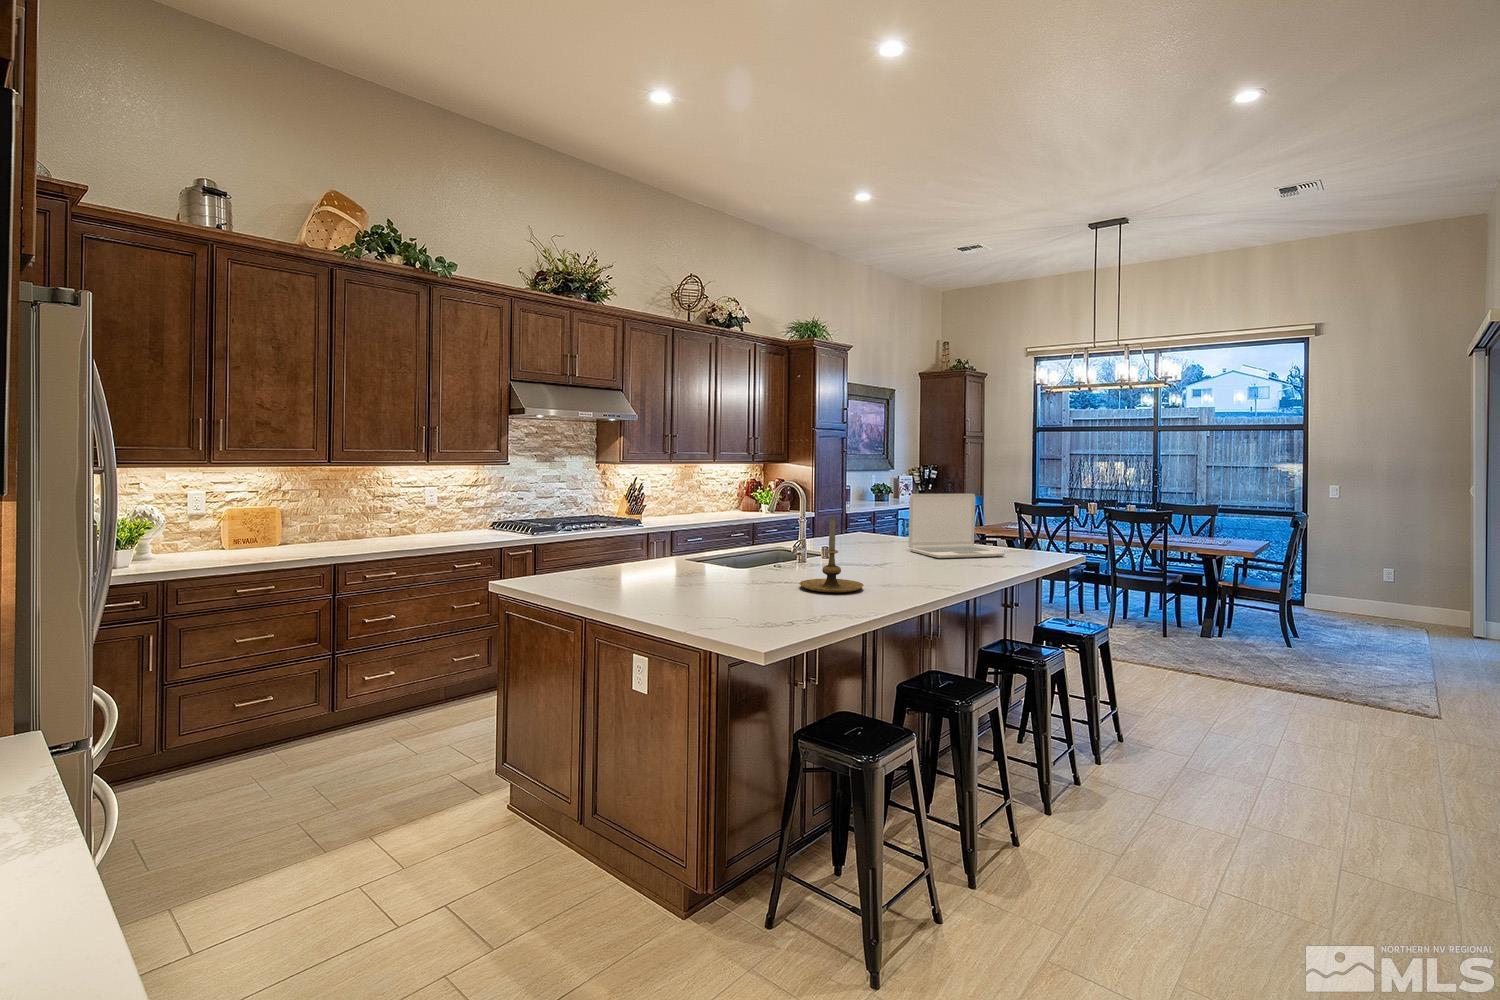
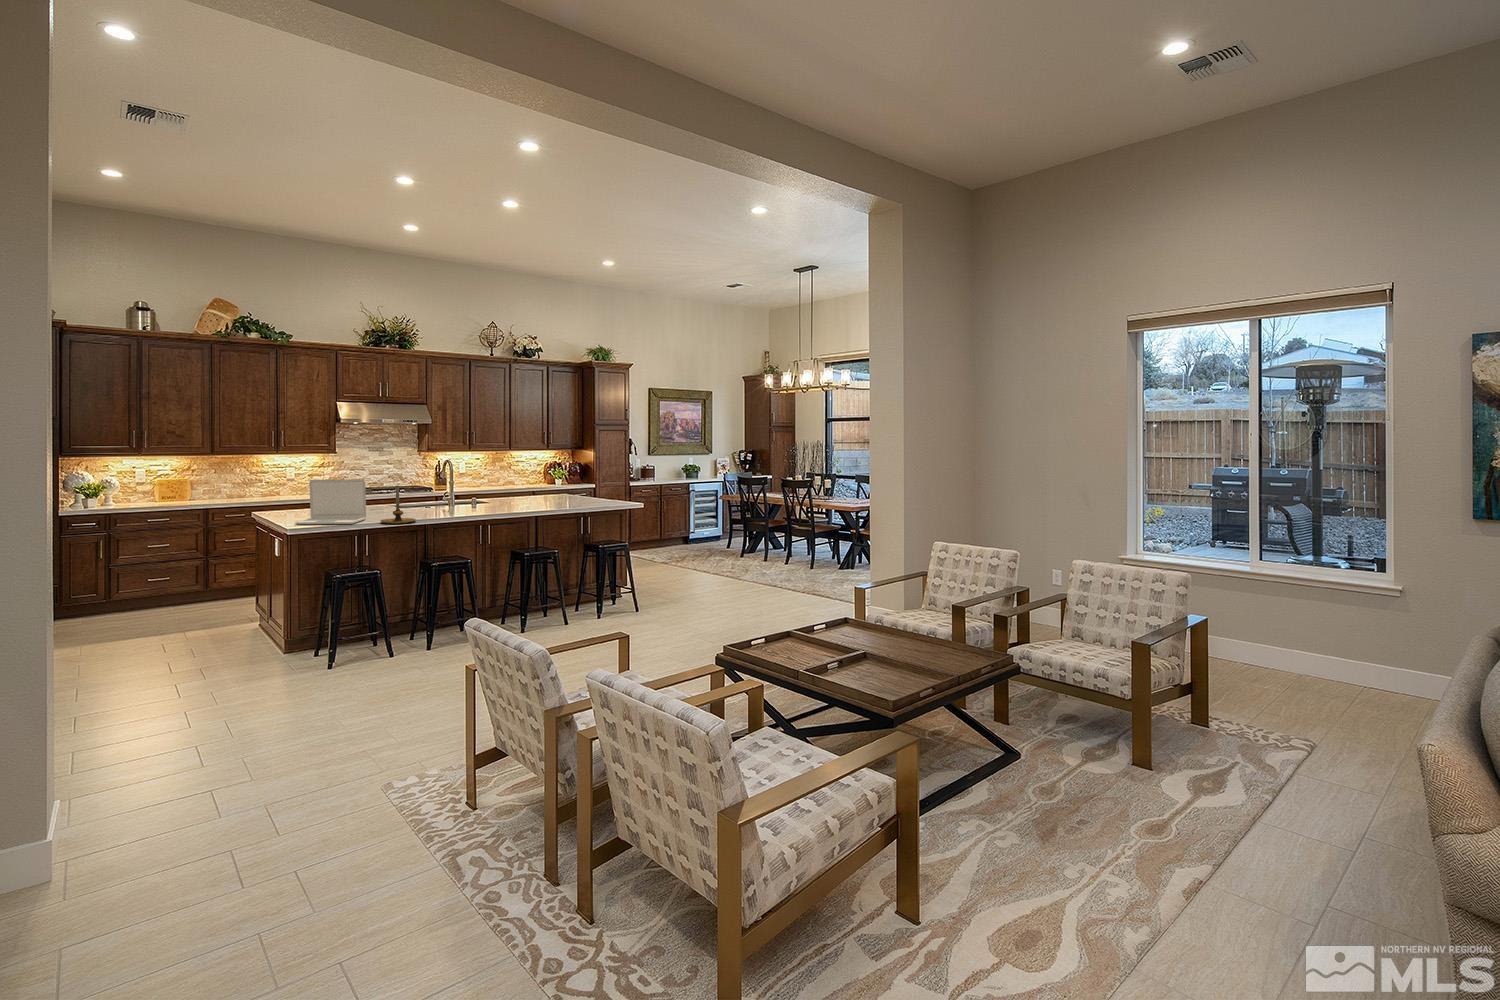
laptop: present [909,494,1005,558] -> present [295,480,366,524]

